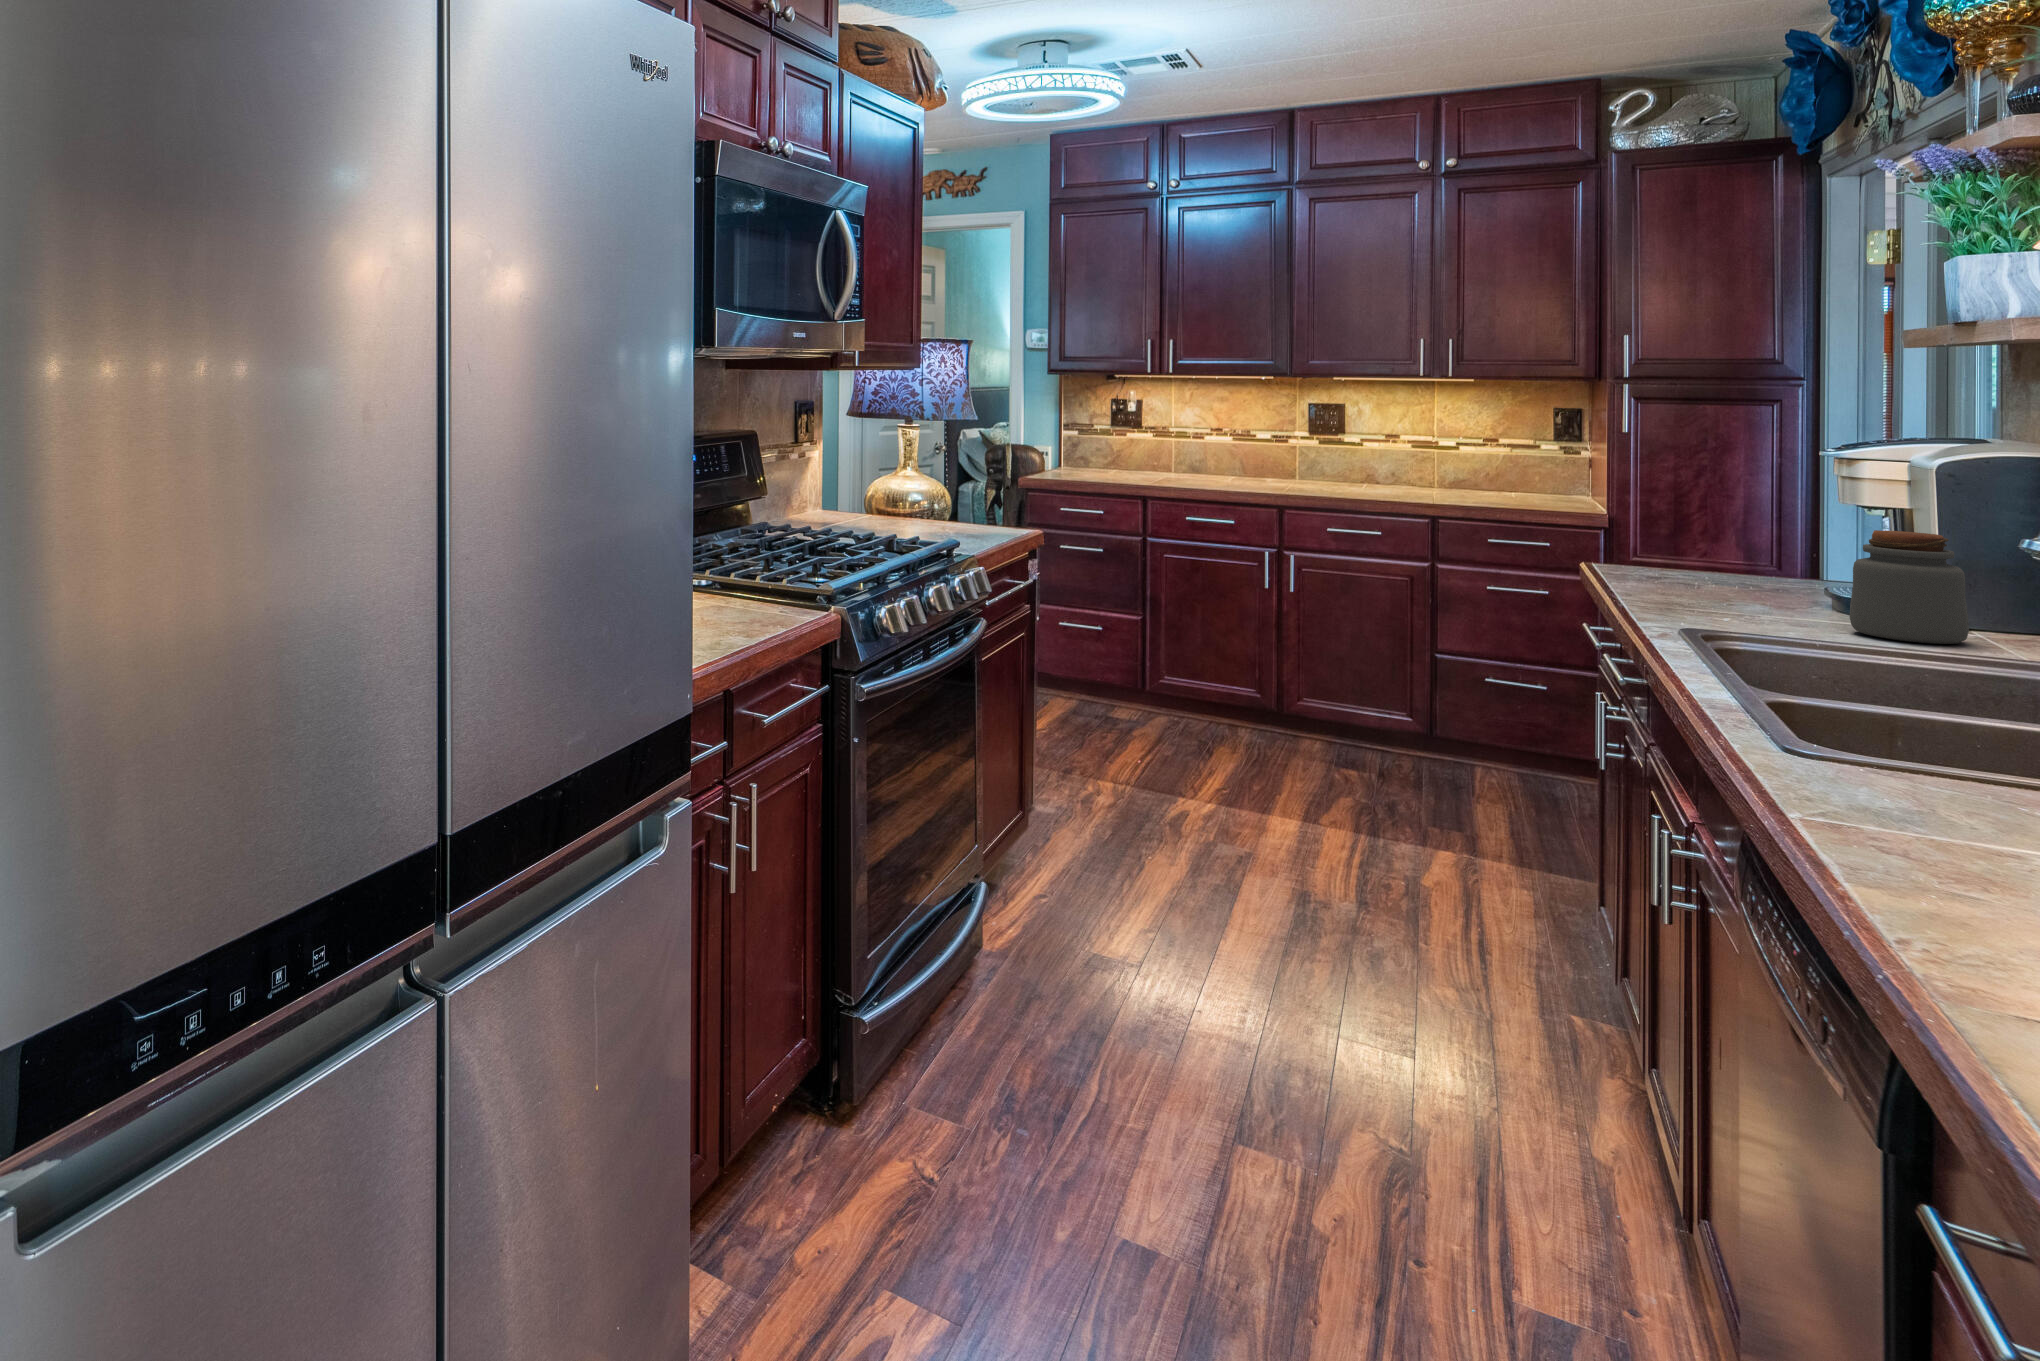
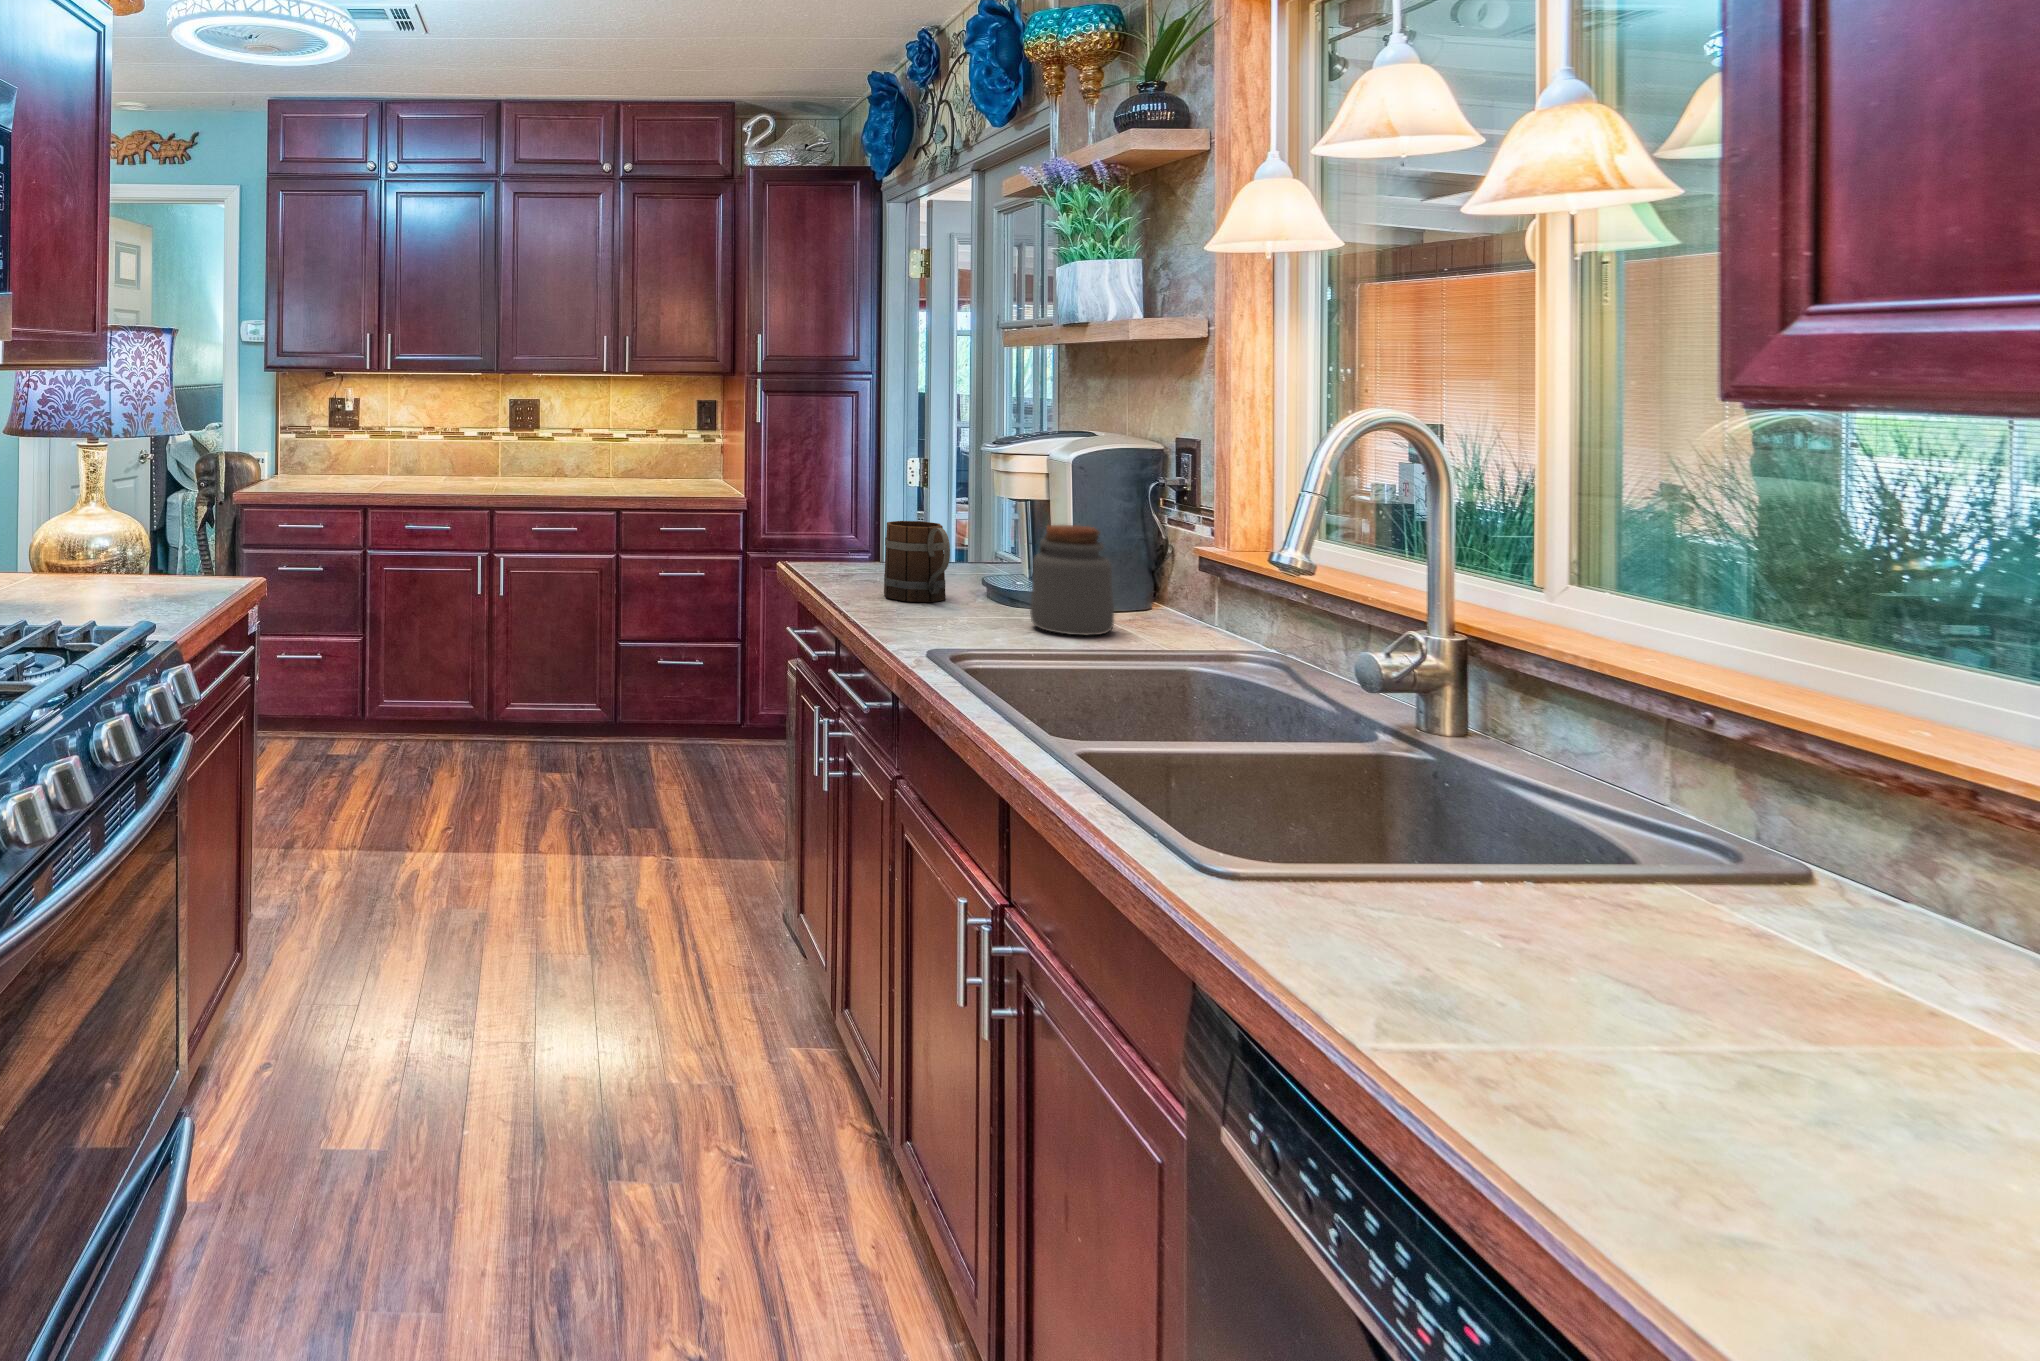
mug: none [1687,524,1768,606] -> present [884,521,950,602]

